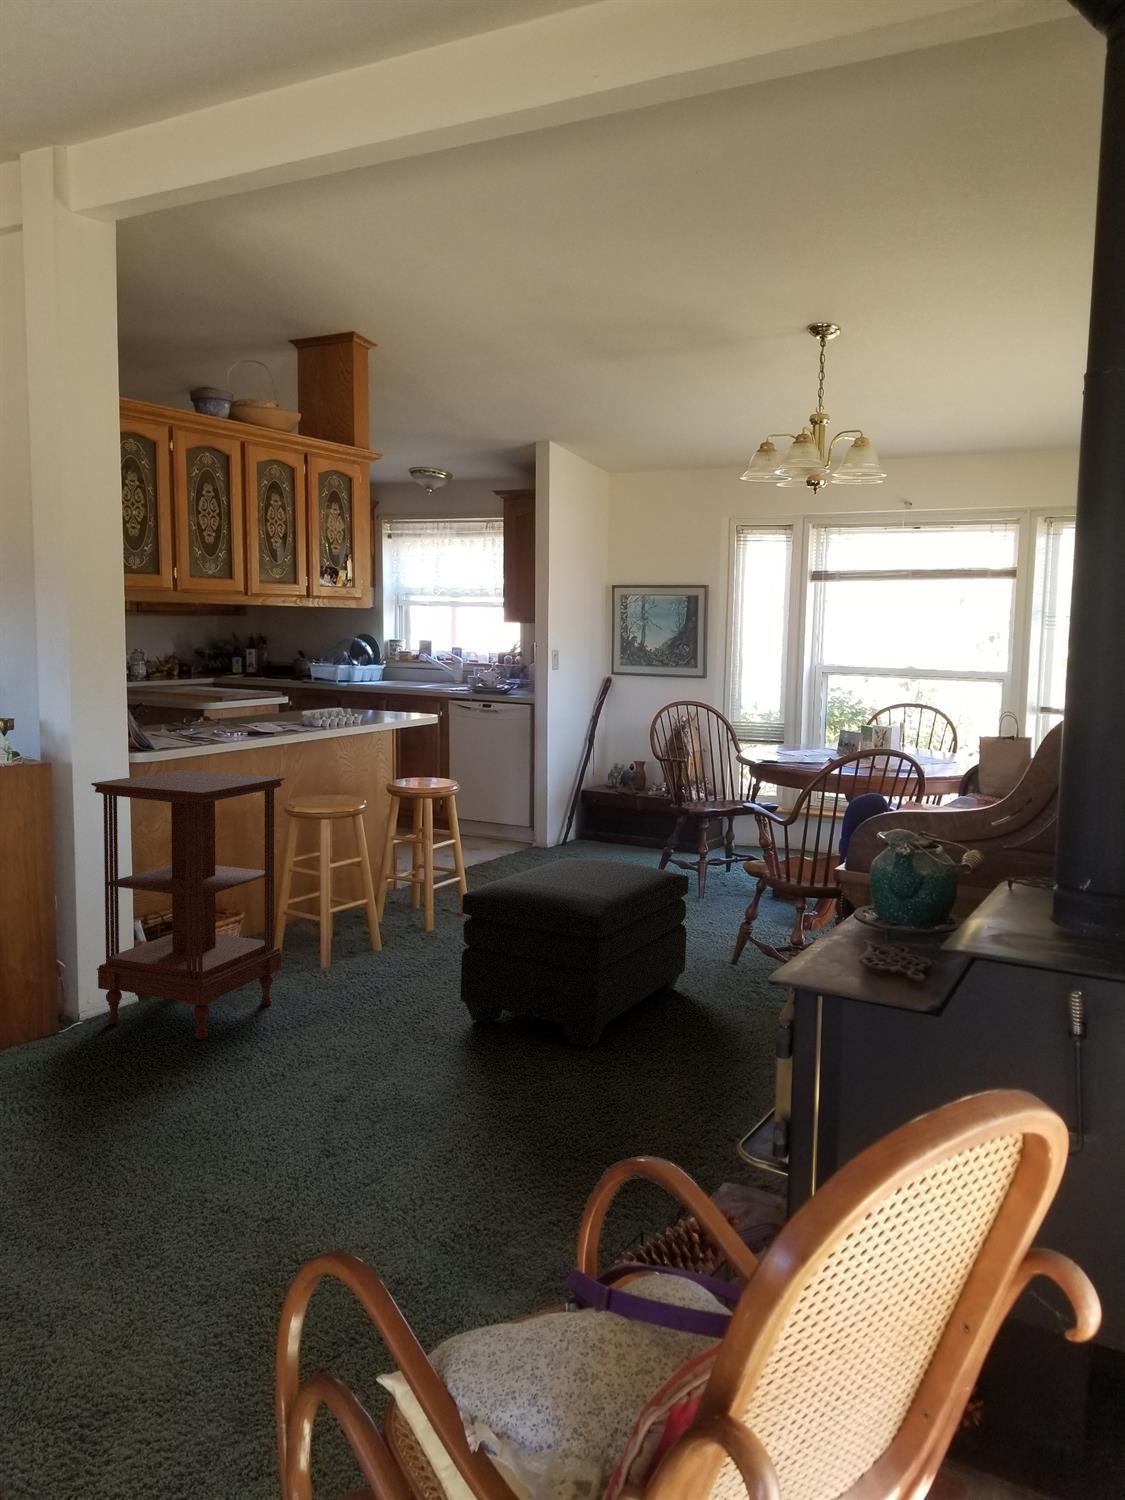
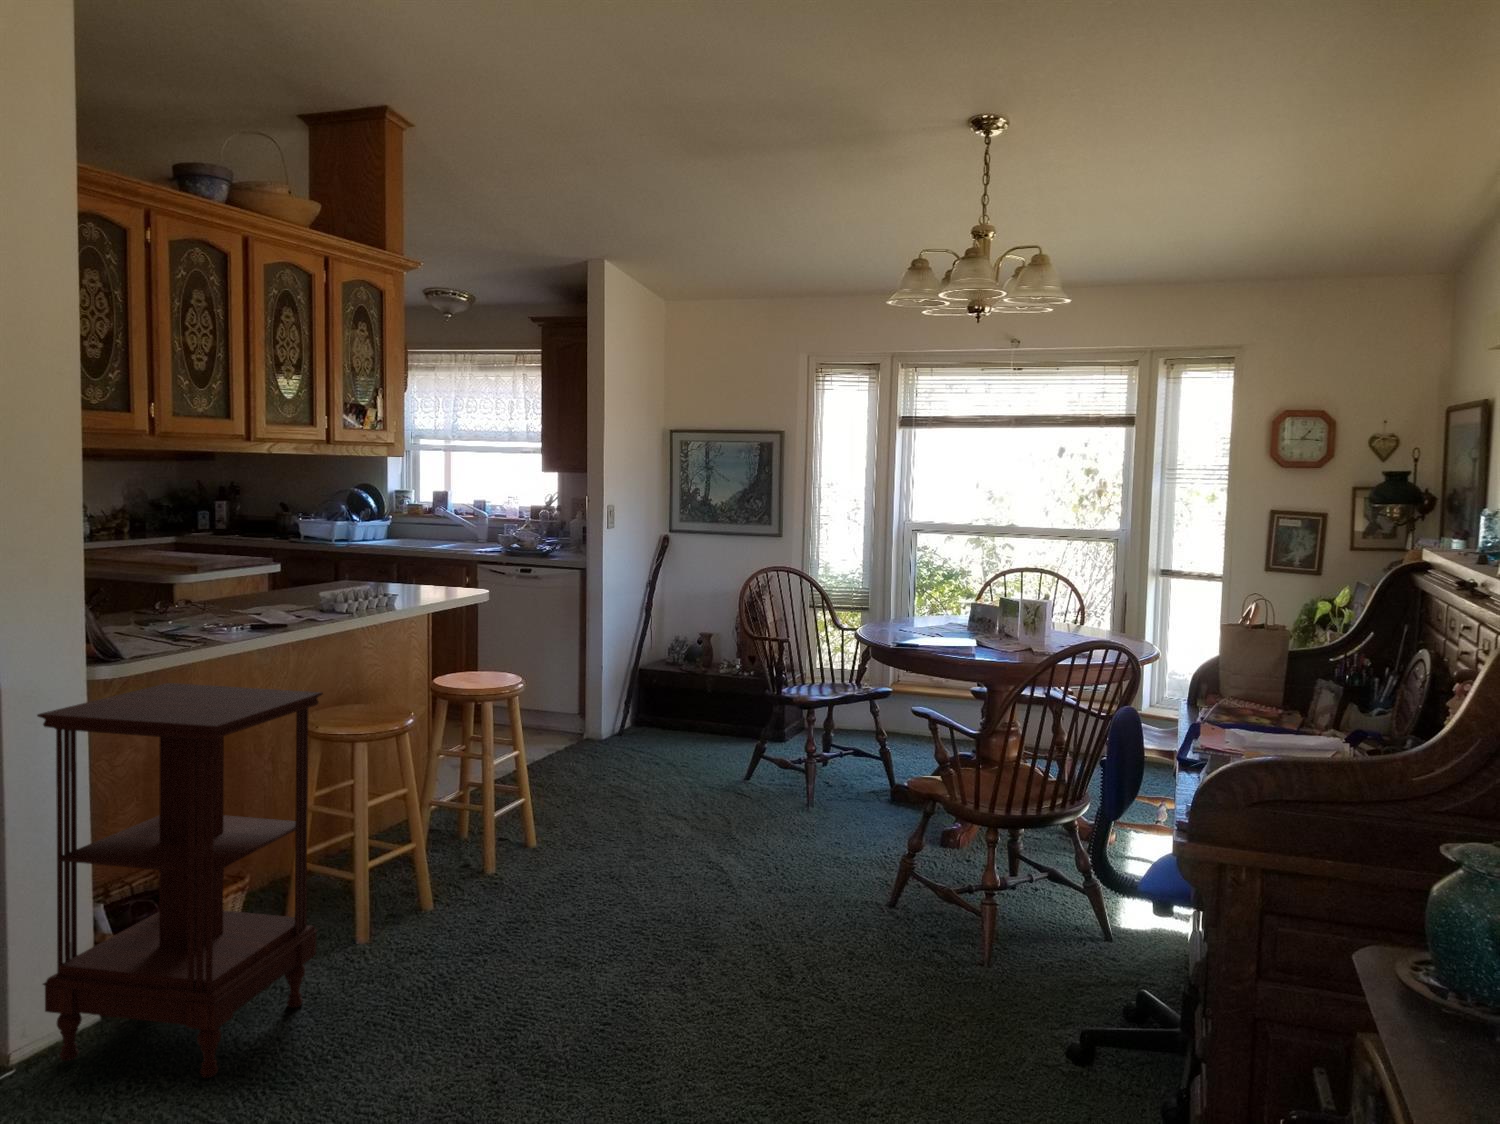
ottoman: present [460,858,689,1047] -> none [574,777,844,1041]

